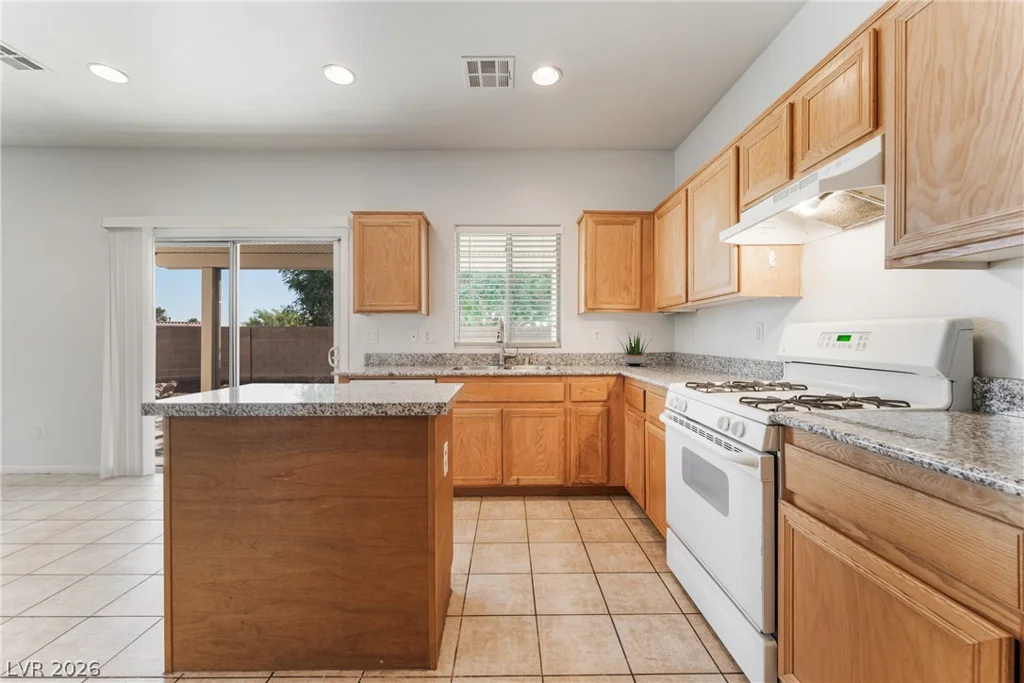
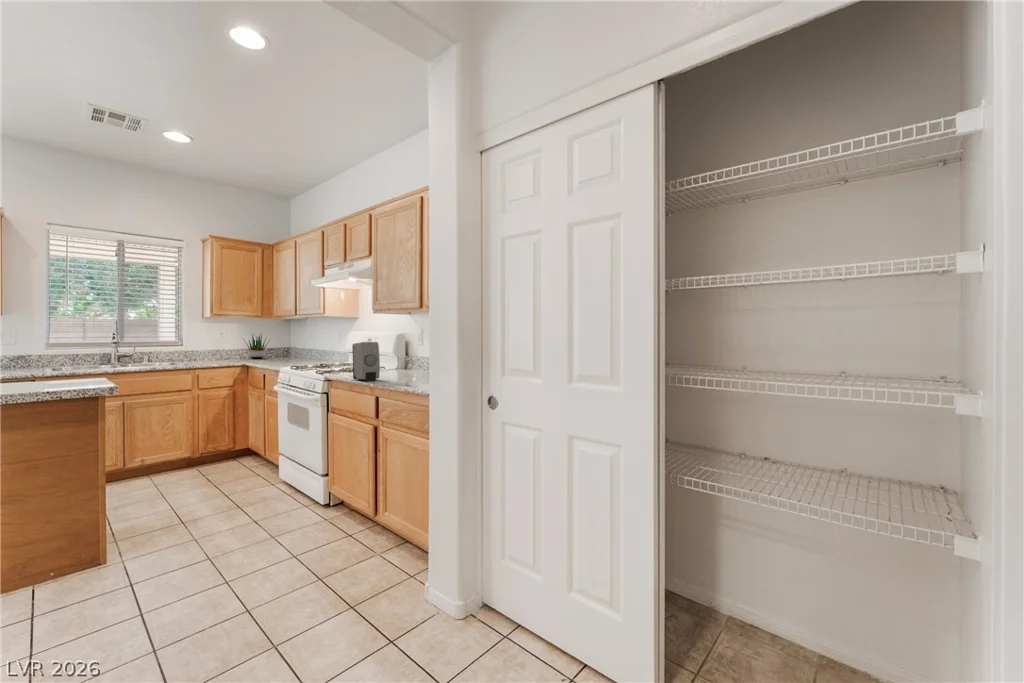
soap dispenser: none [861,329,975,445] -> present [352,342,380,381]

